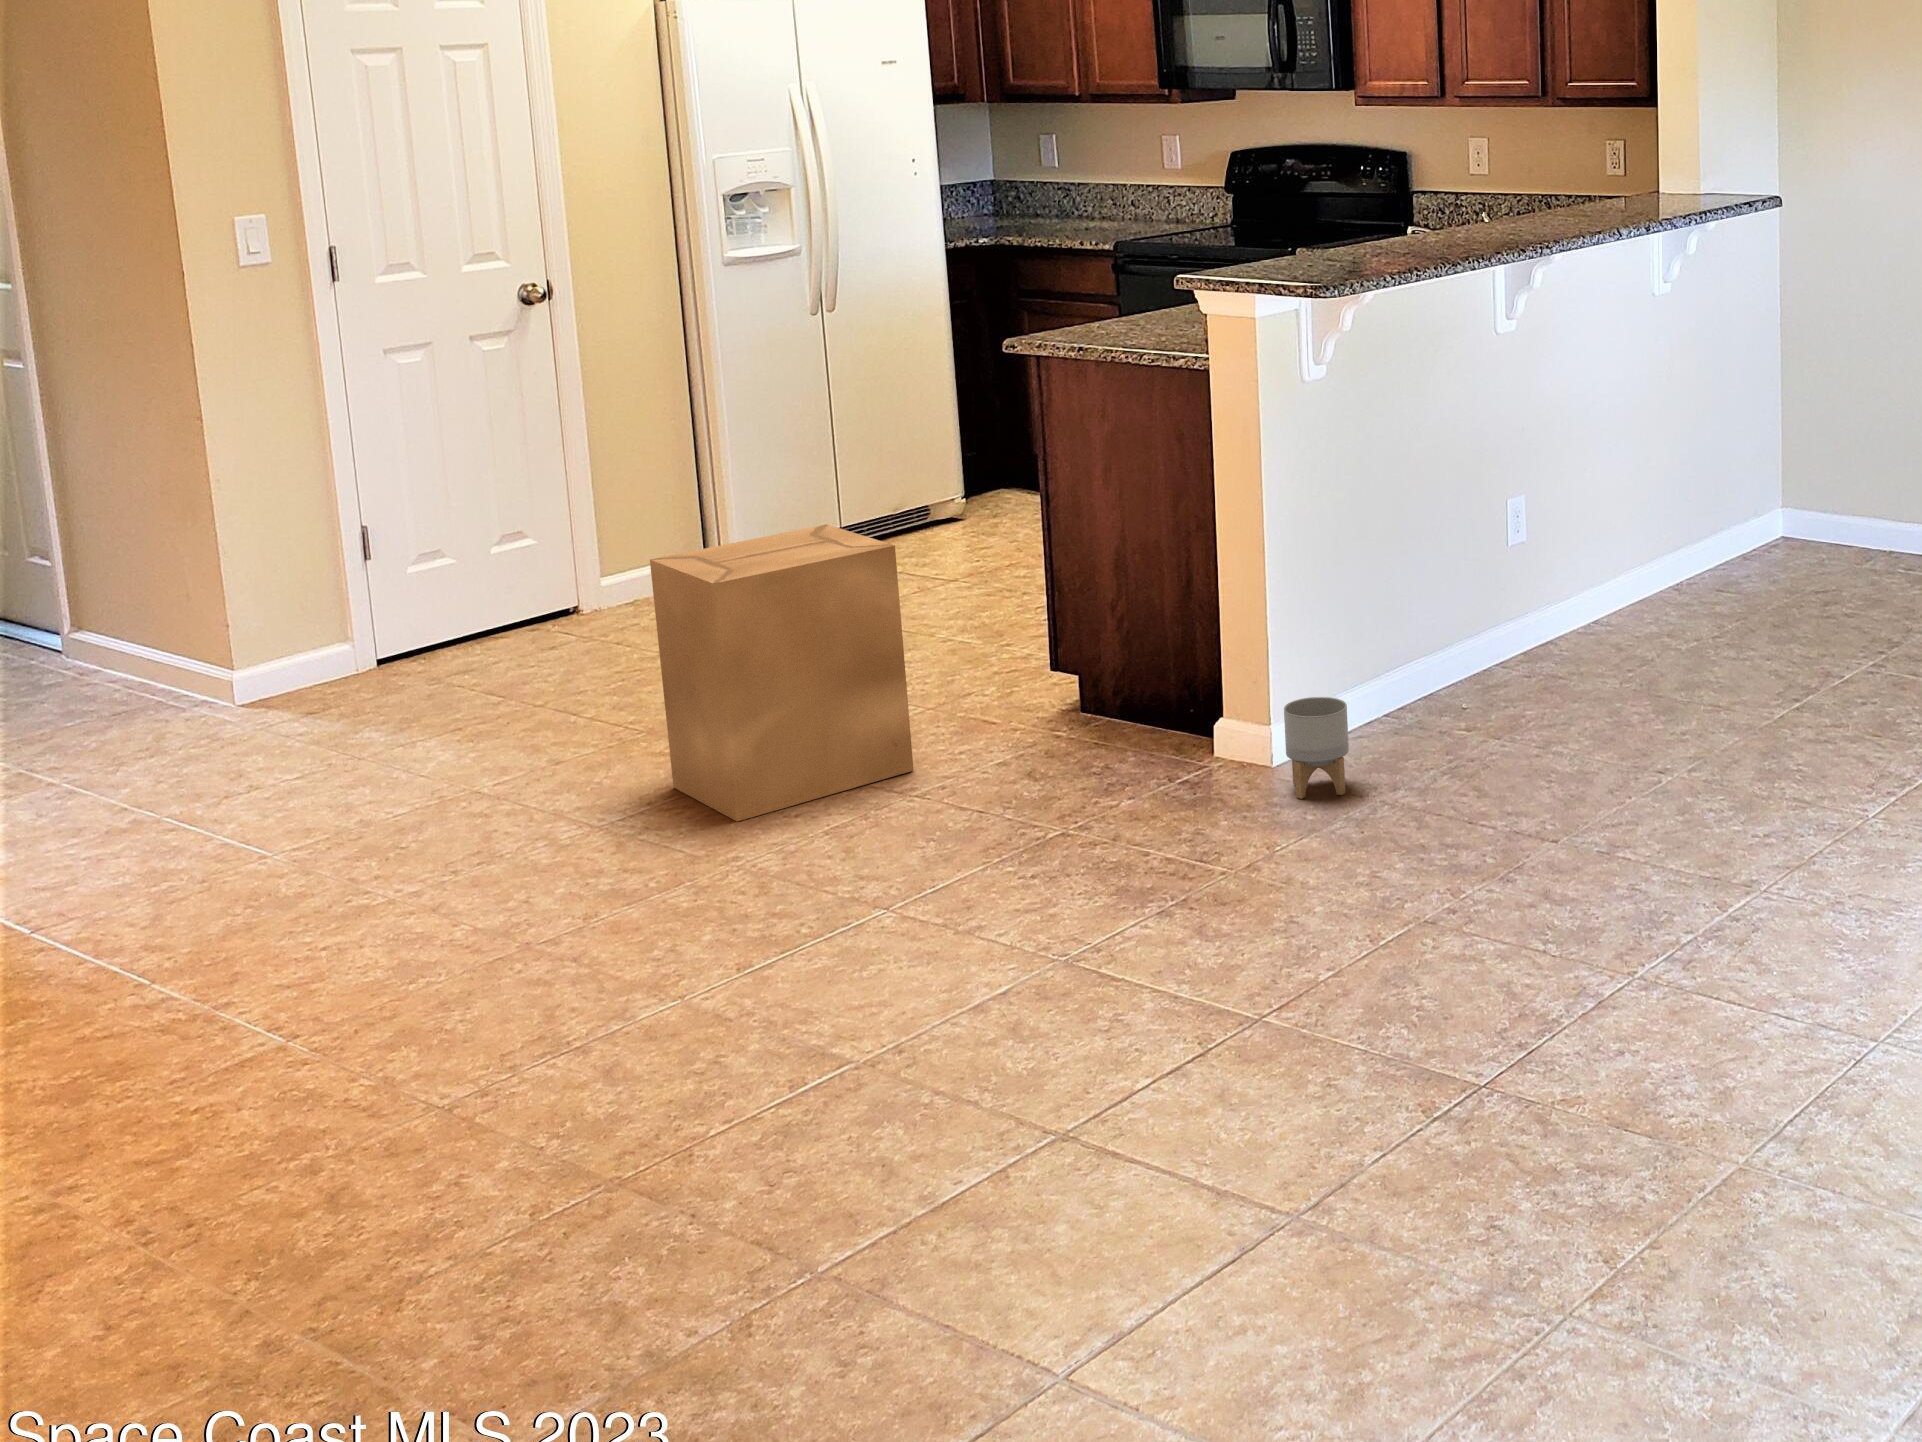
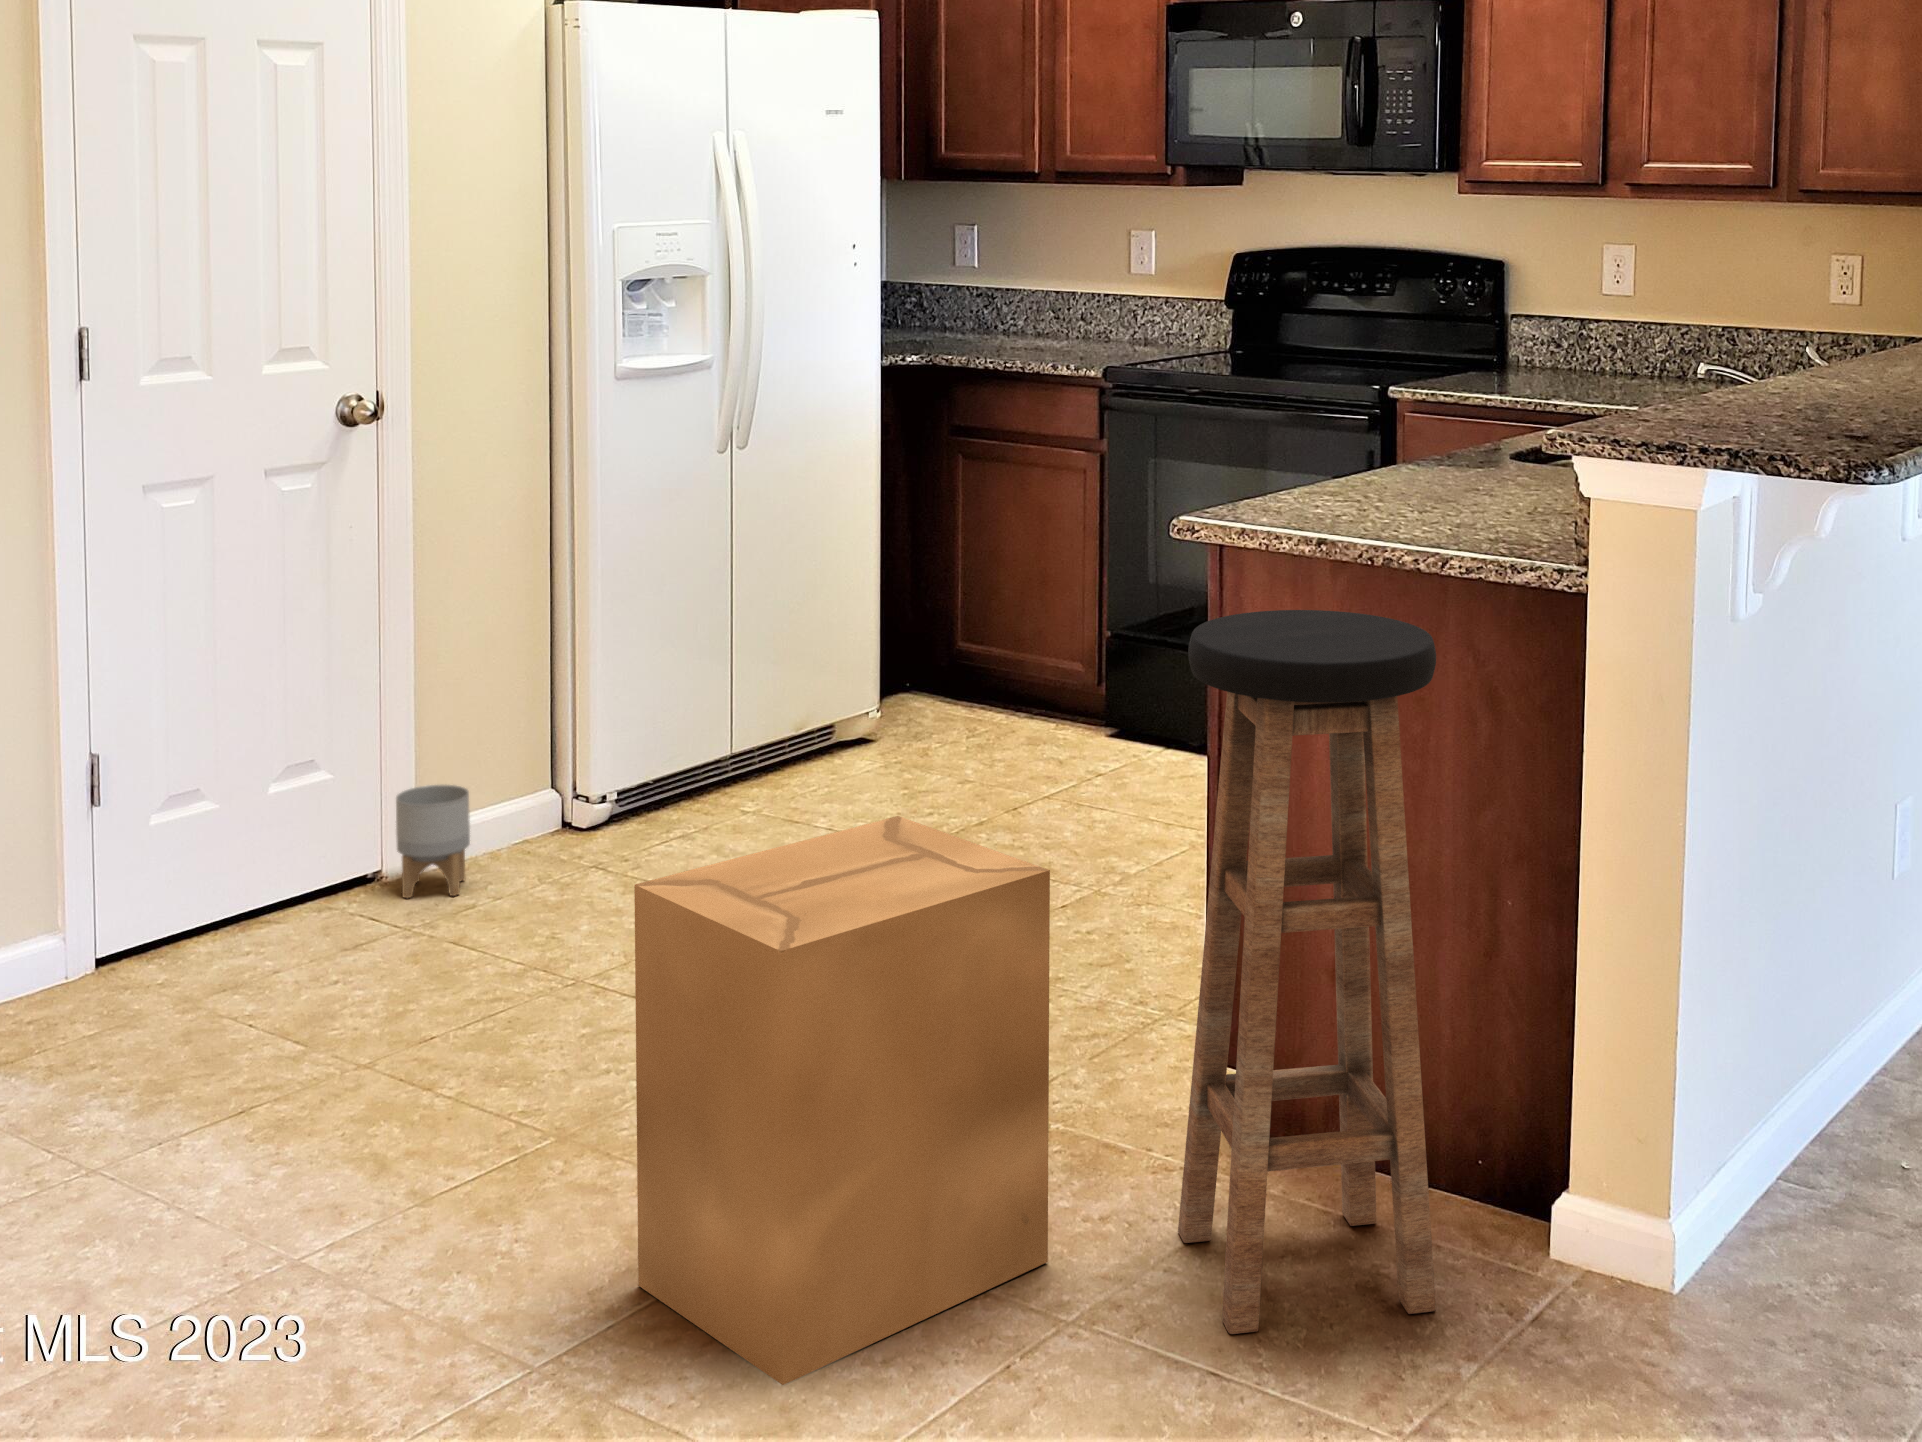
bar stool: none [961,391,1123,795] -> present [1178,610,1436,1334]
planter: present [1284,697,1349,799] -> present [396,785,470,898]

